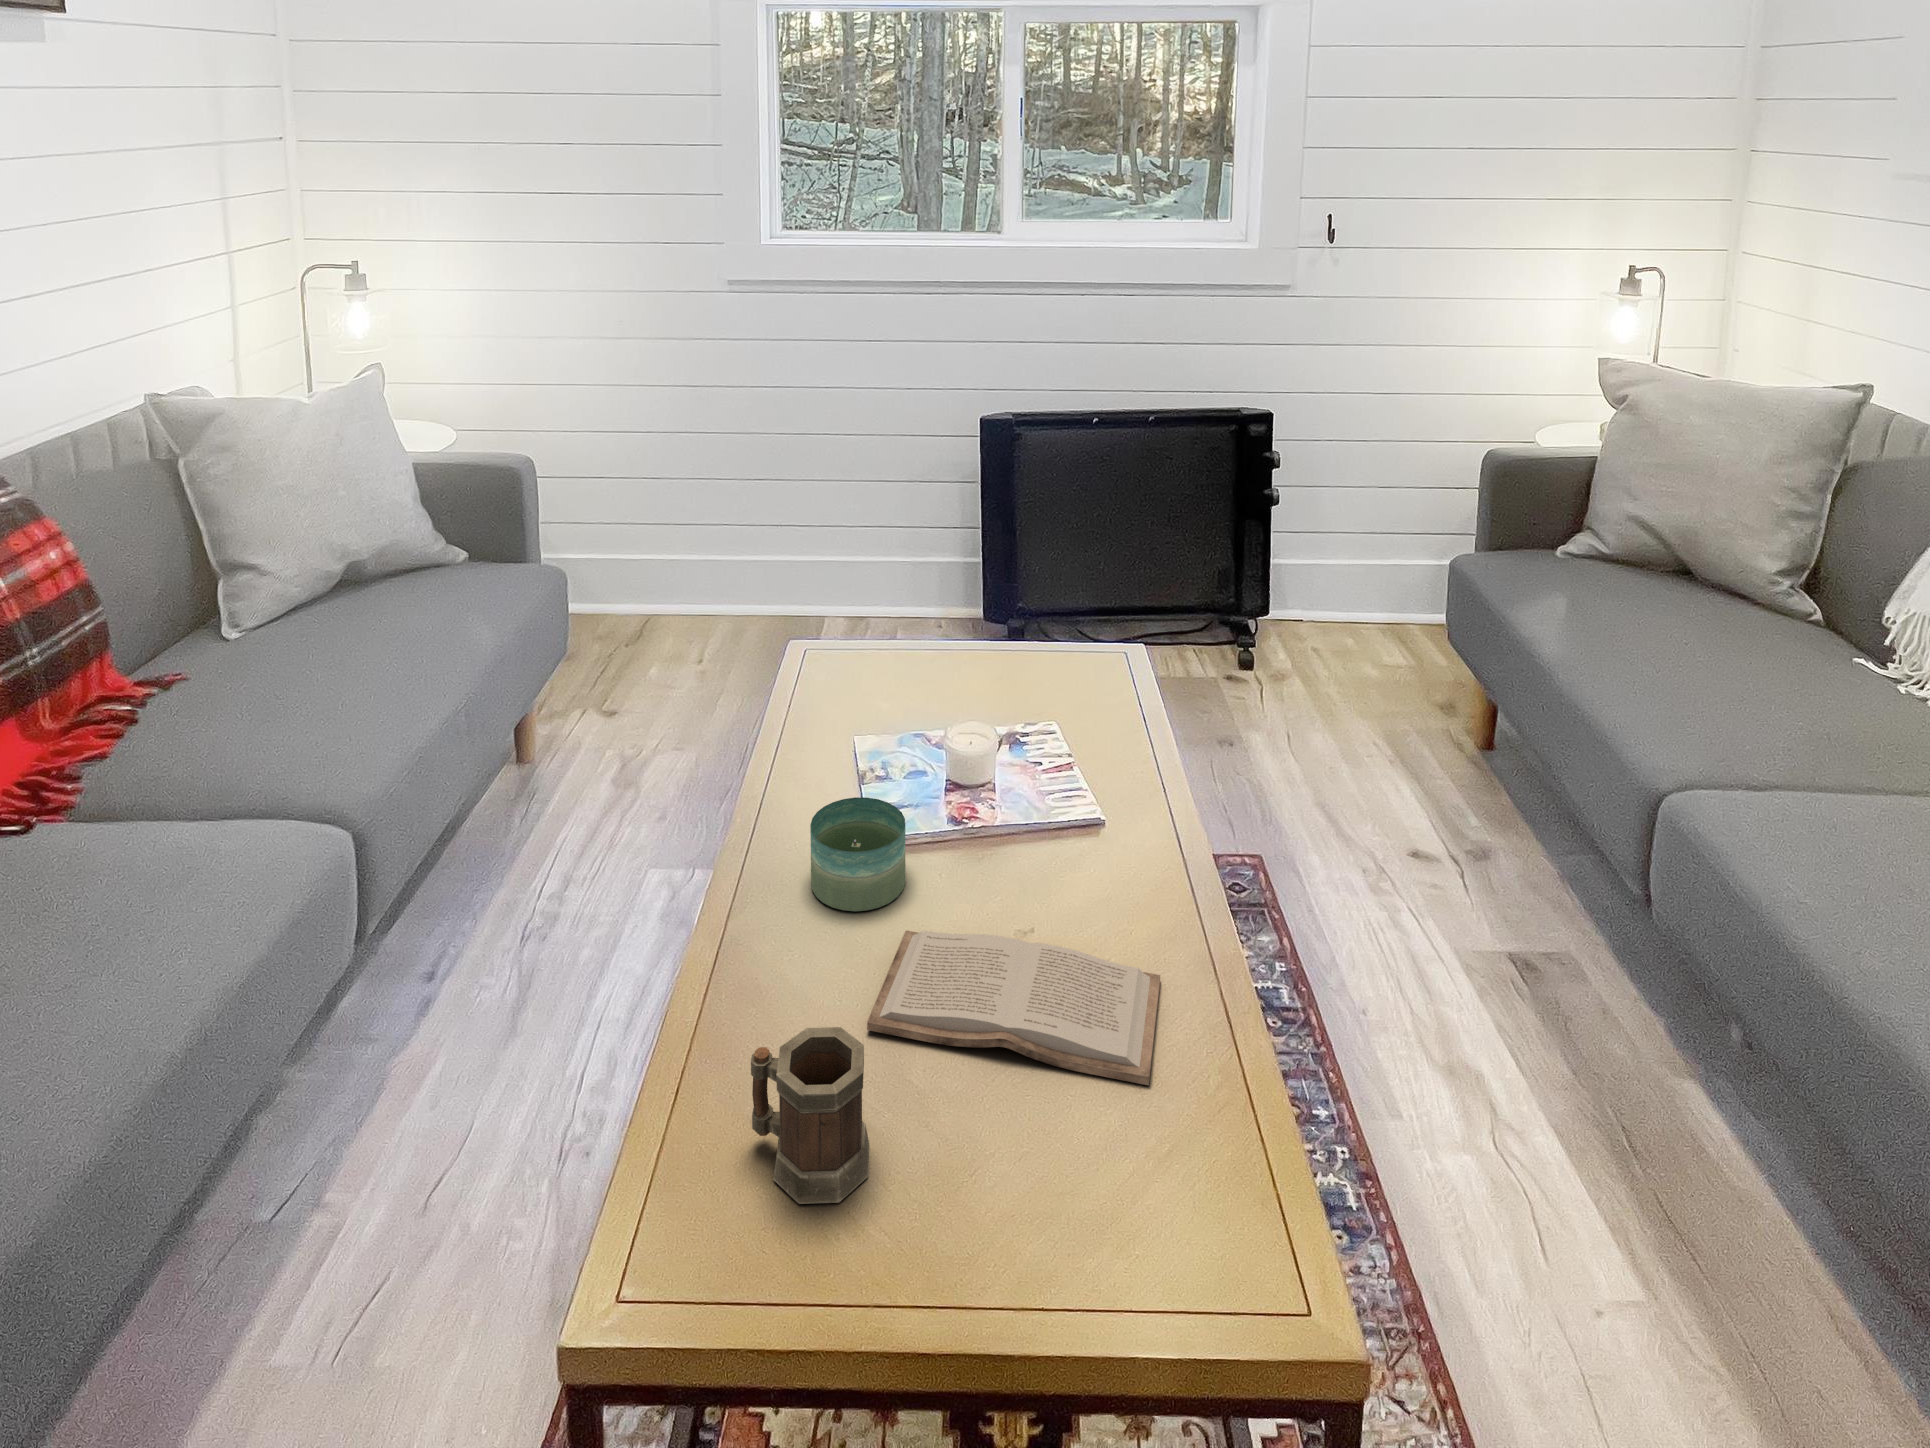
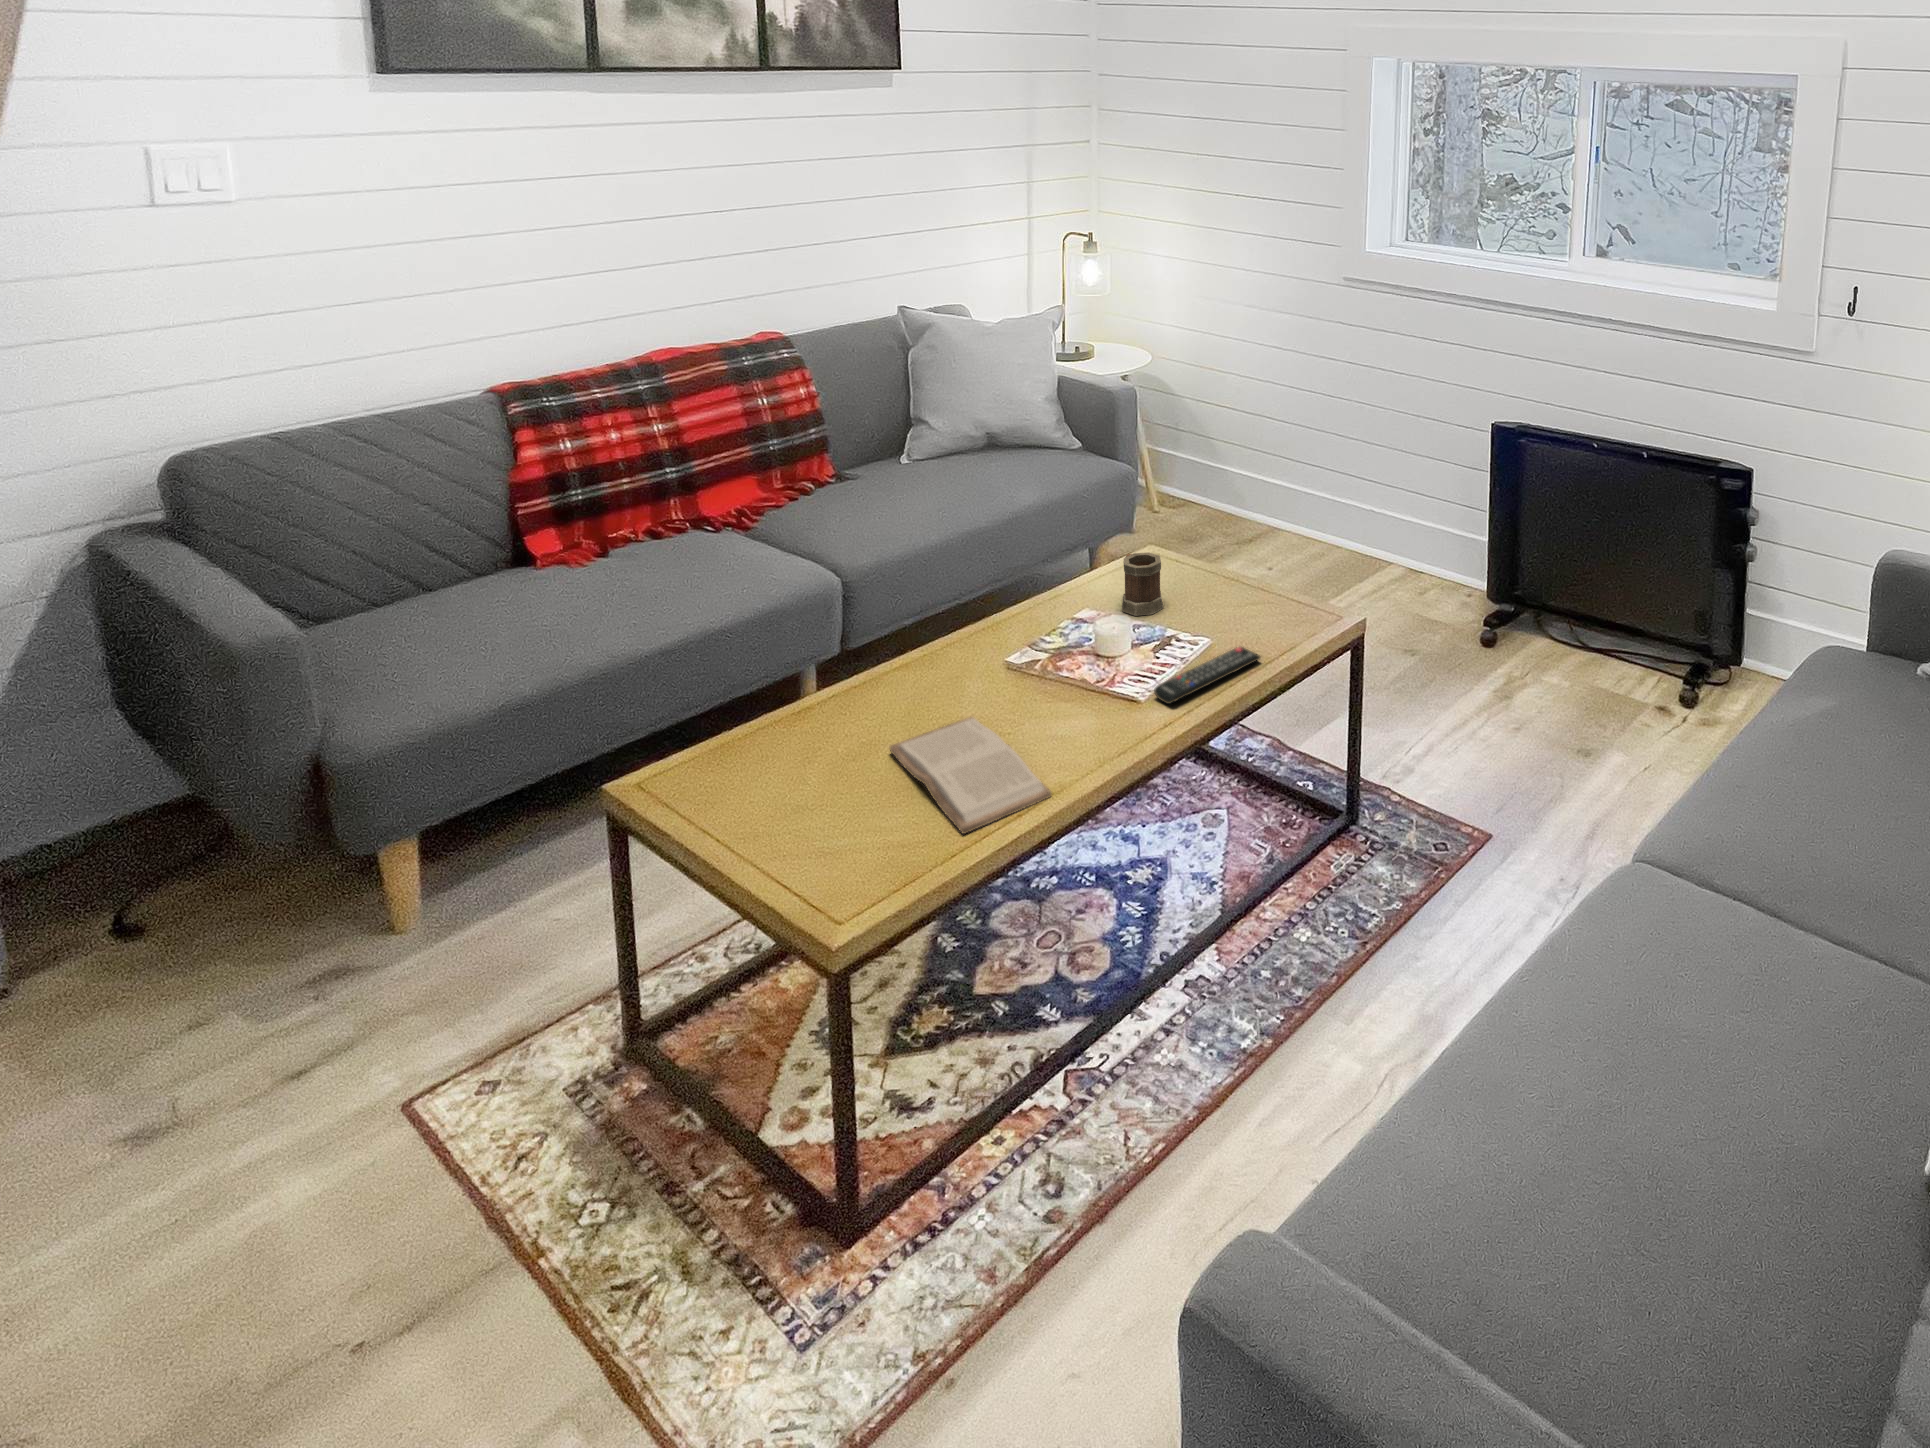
remote control: none [1068,719,1110,815] -> present [1154,647,1260,704]
candle: present [810,797,905,911] -> none [962,633,1028,702]
mug: present [751,1027,869,1204] -> present [1122,552,1163,616]

